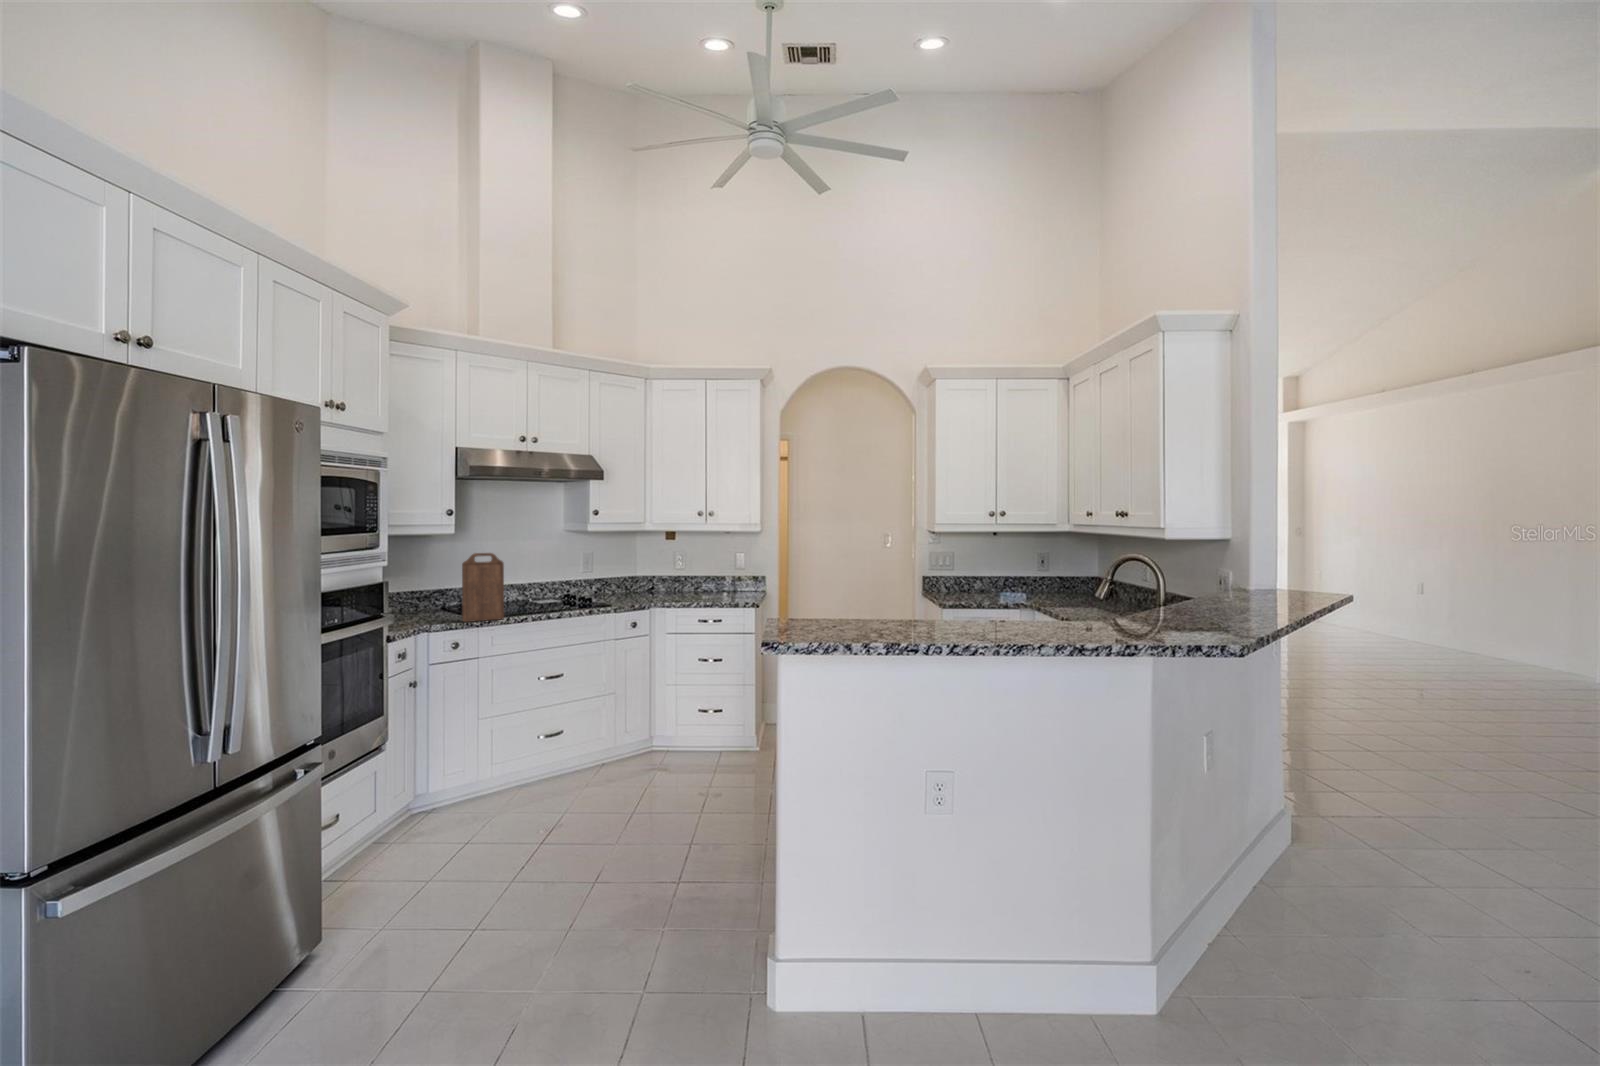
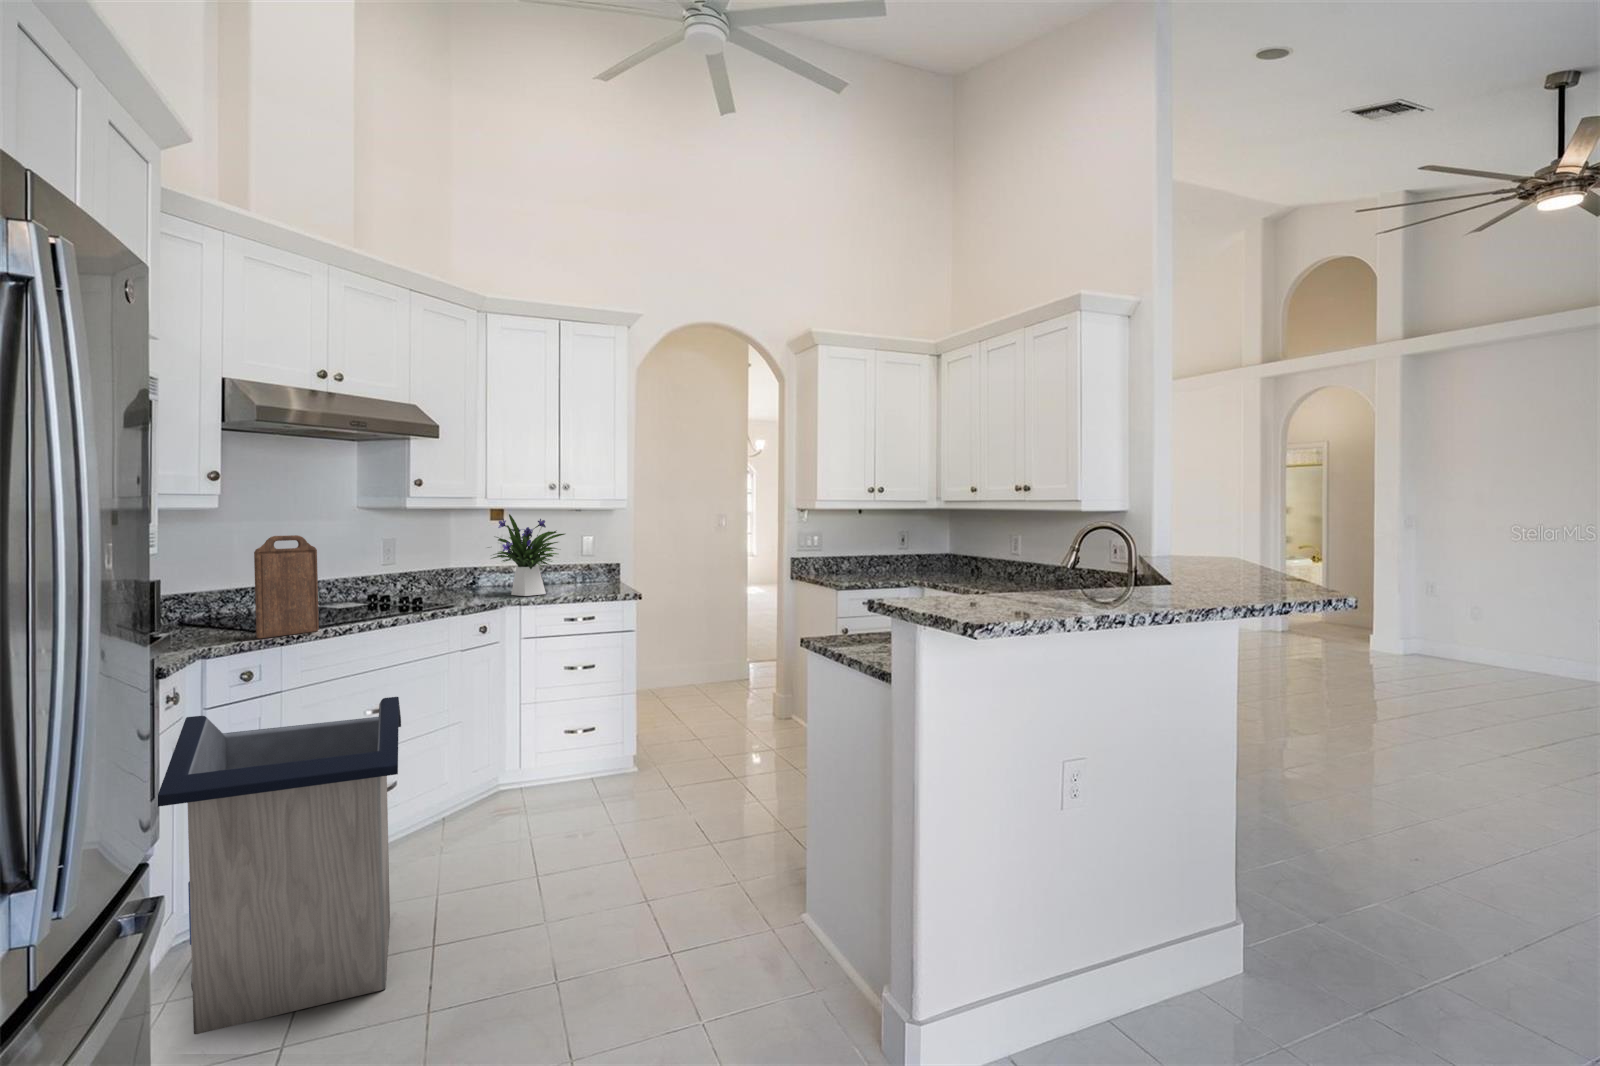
flower arrangement: none [647,536,707,600] -> present [491,514,565,596]
trash can: none [353,667,528,864] -> present [158,697,401,1034]

